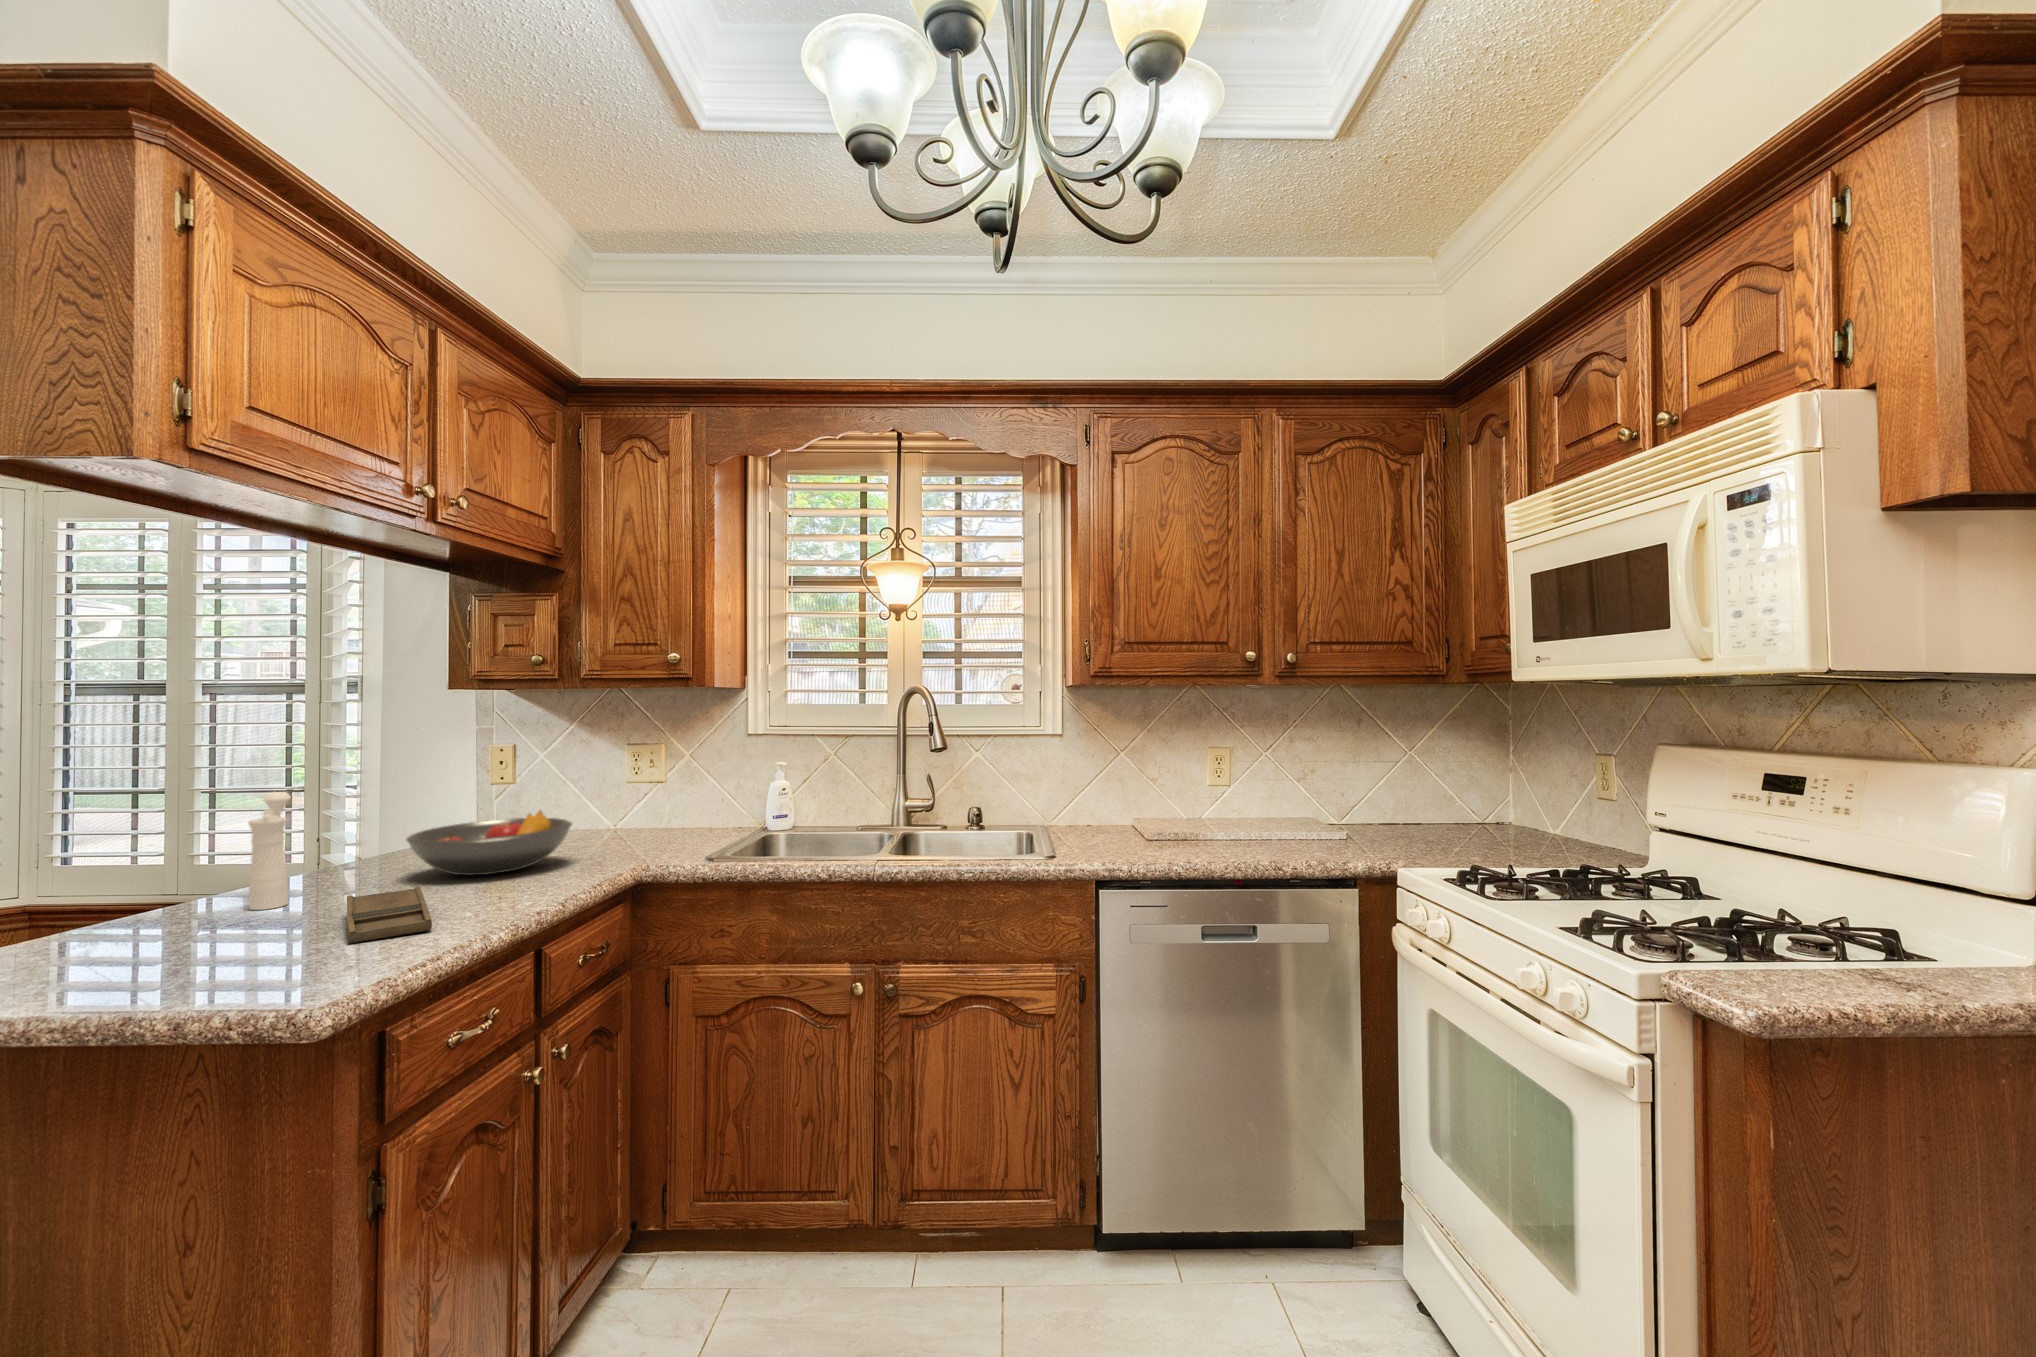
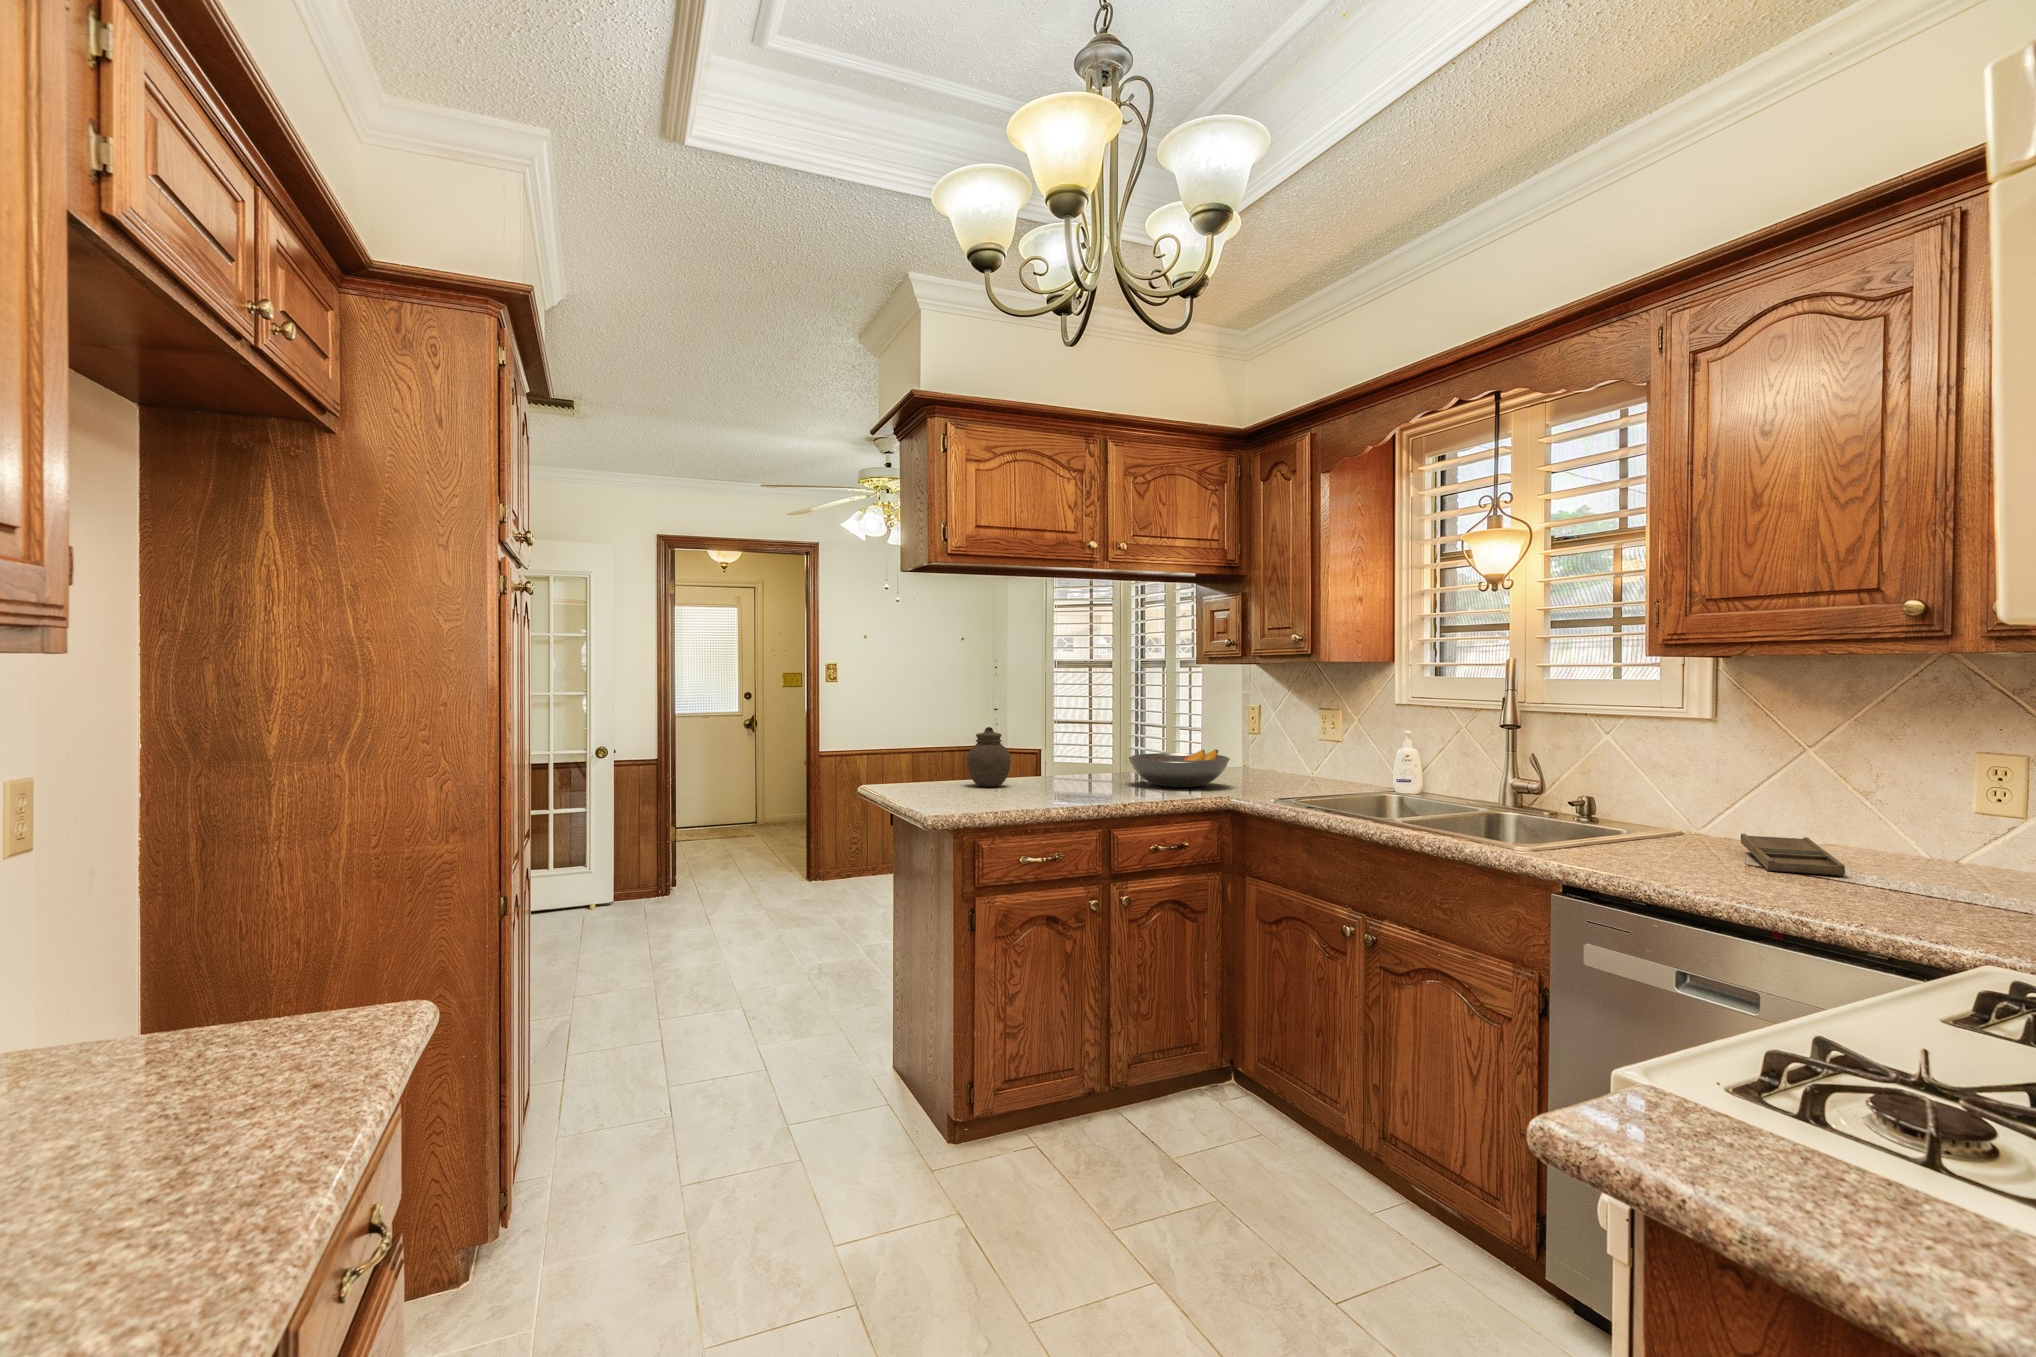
pepper mill: present [248,792,291,910] -> none [1049,719,1080,783]
jar: none [92,827,216,952] -> present [967,727,1011,787]
tray: present [346,886,432,943] -> present [1741,834,1845,876]

